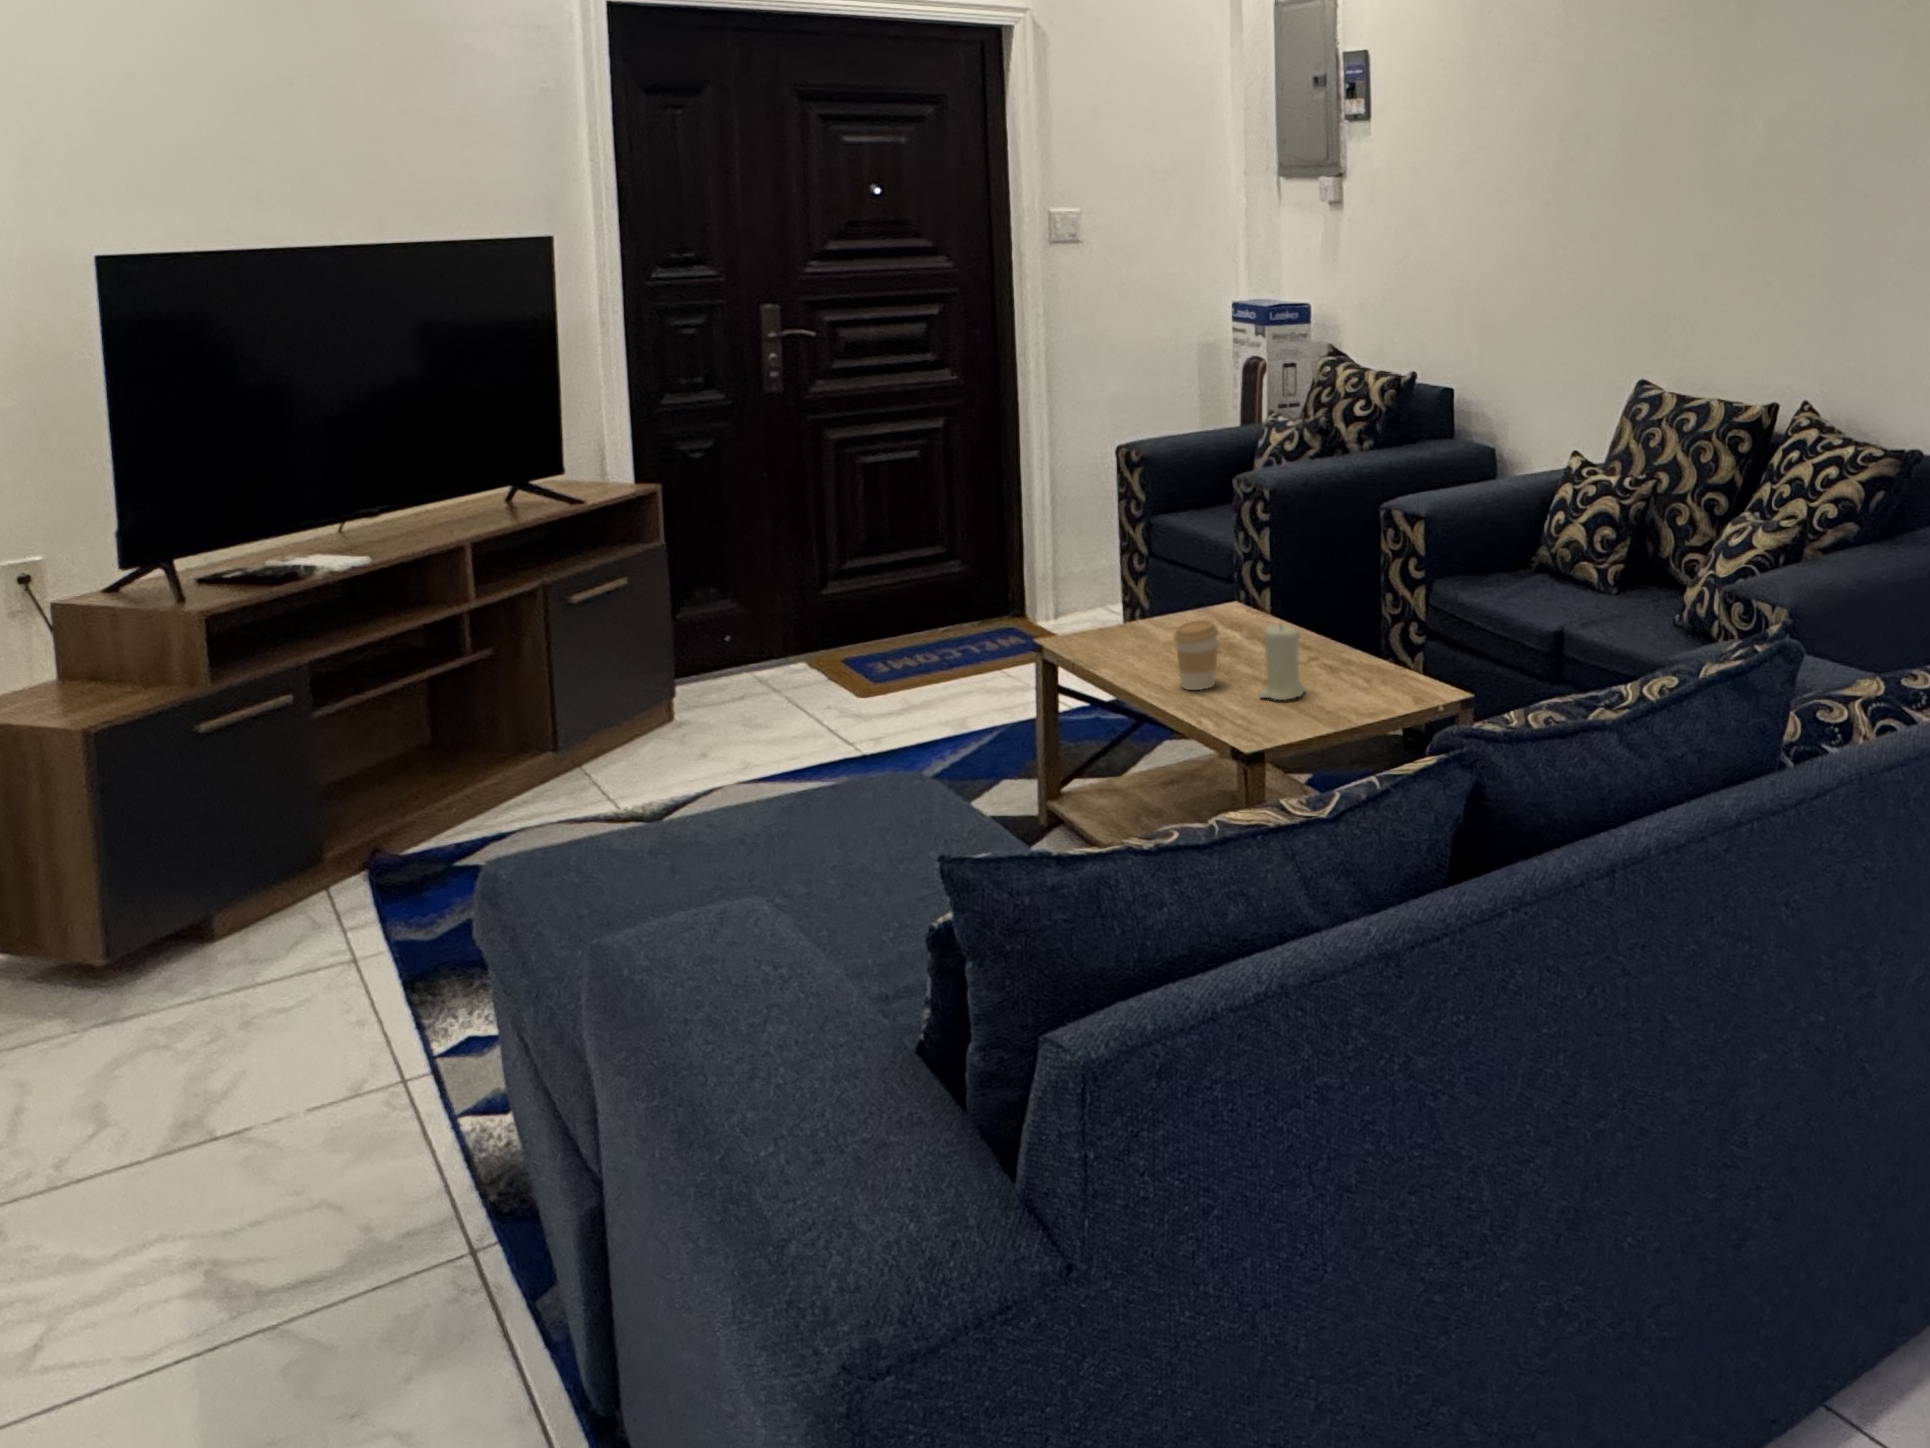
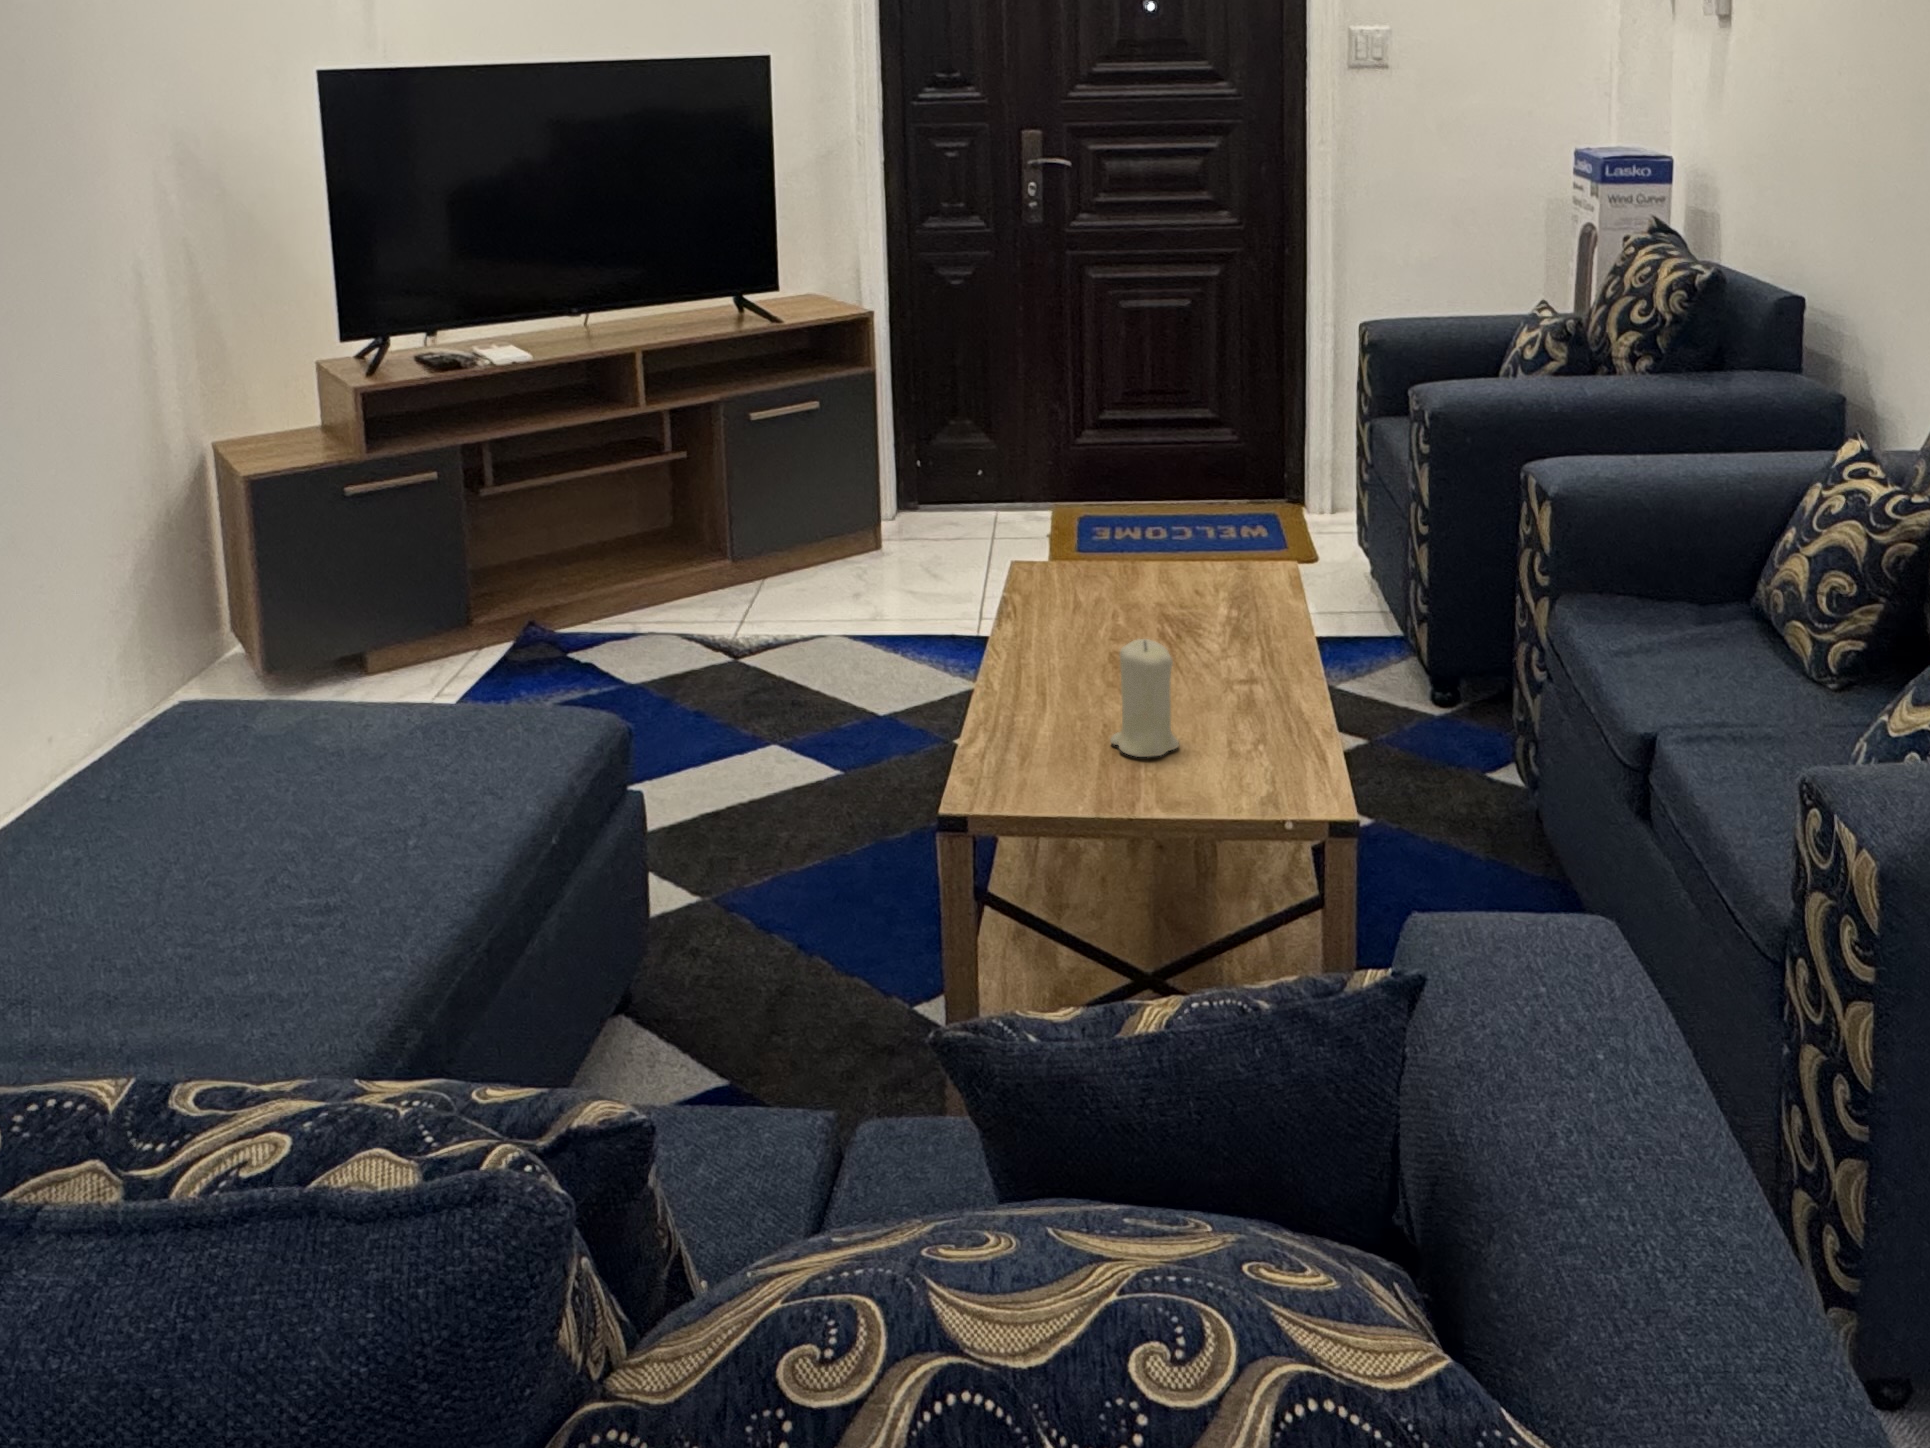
coffee cup: present [1174,620,1218,690] -> none [1037,605,1101,706]

